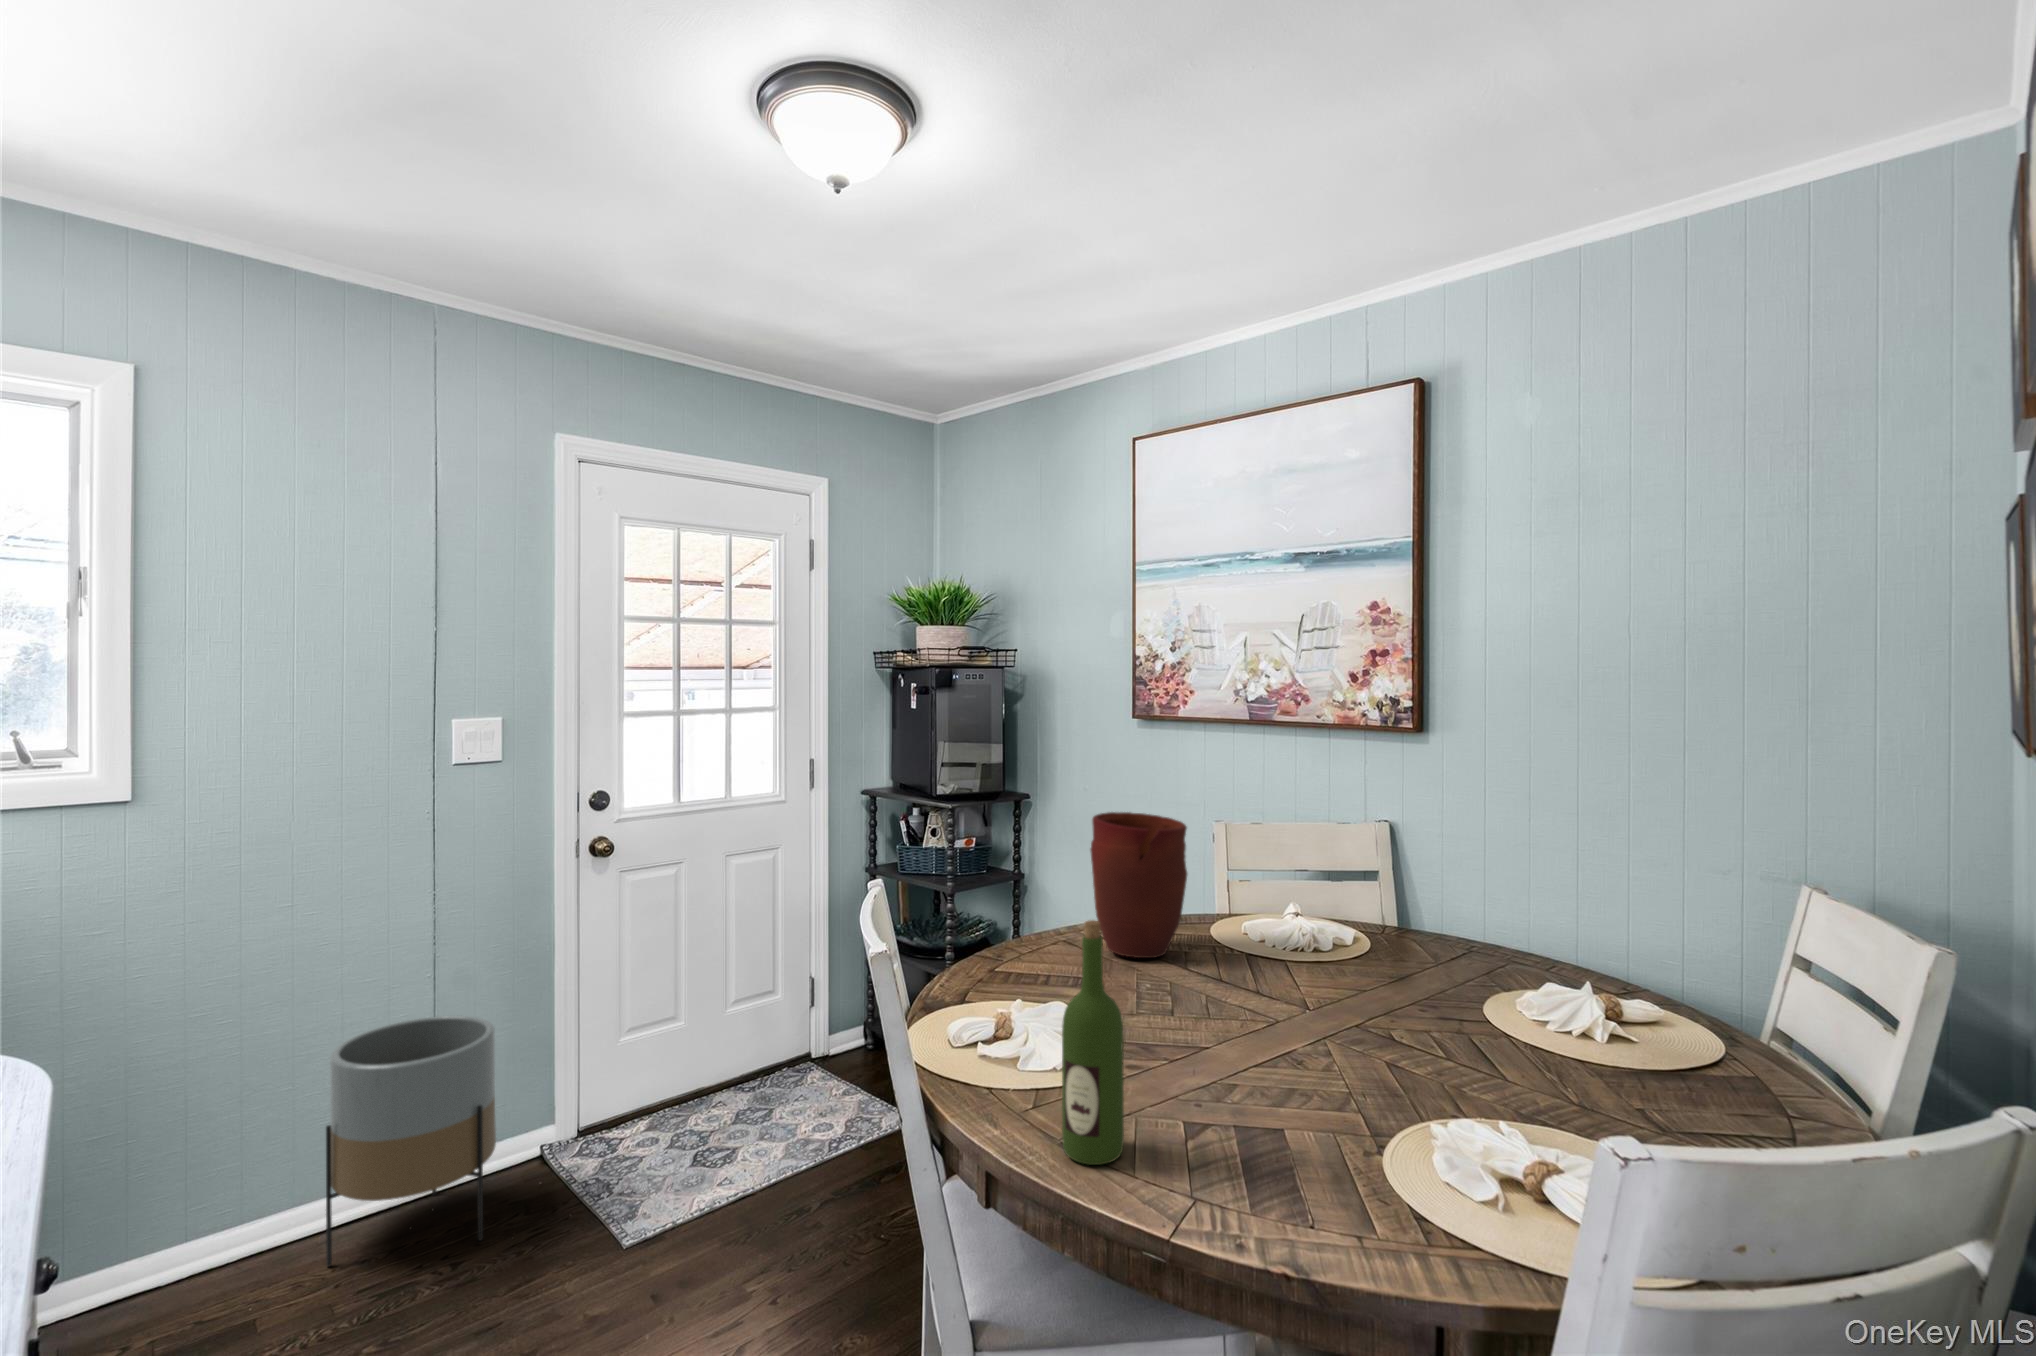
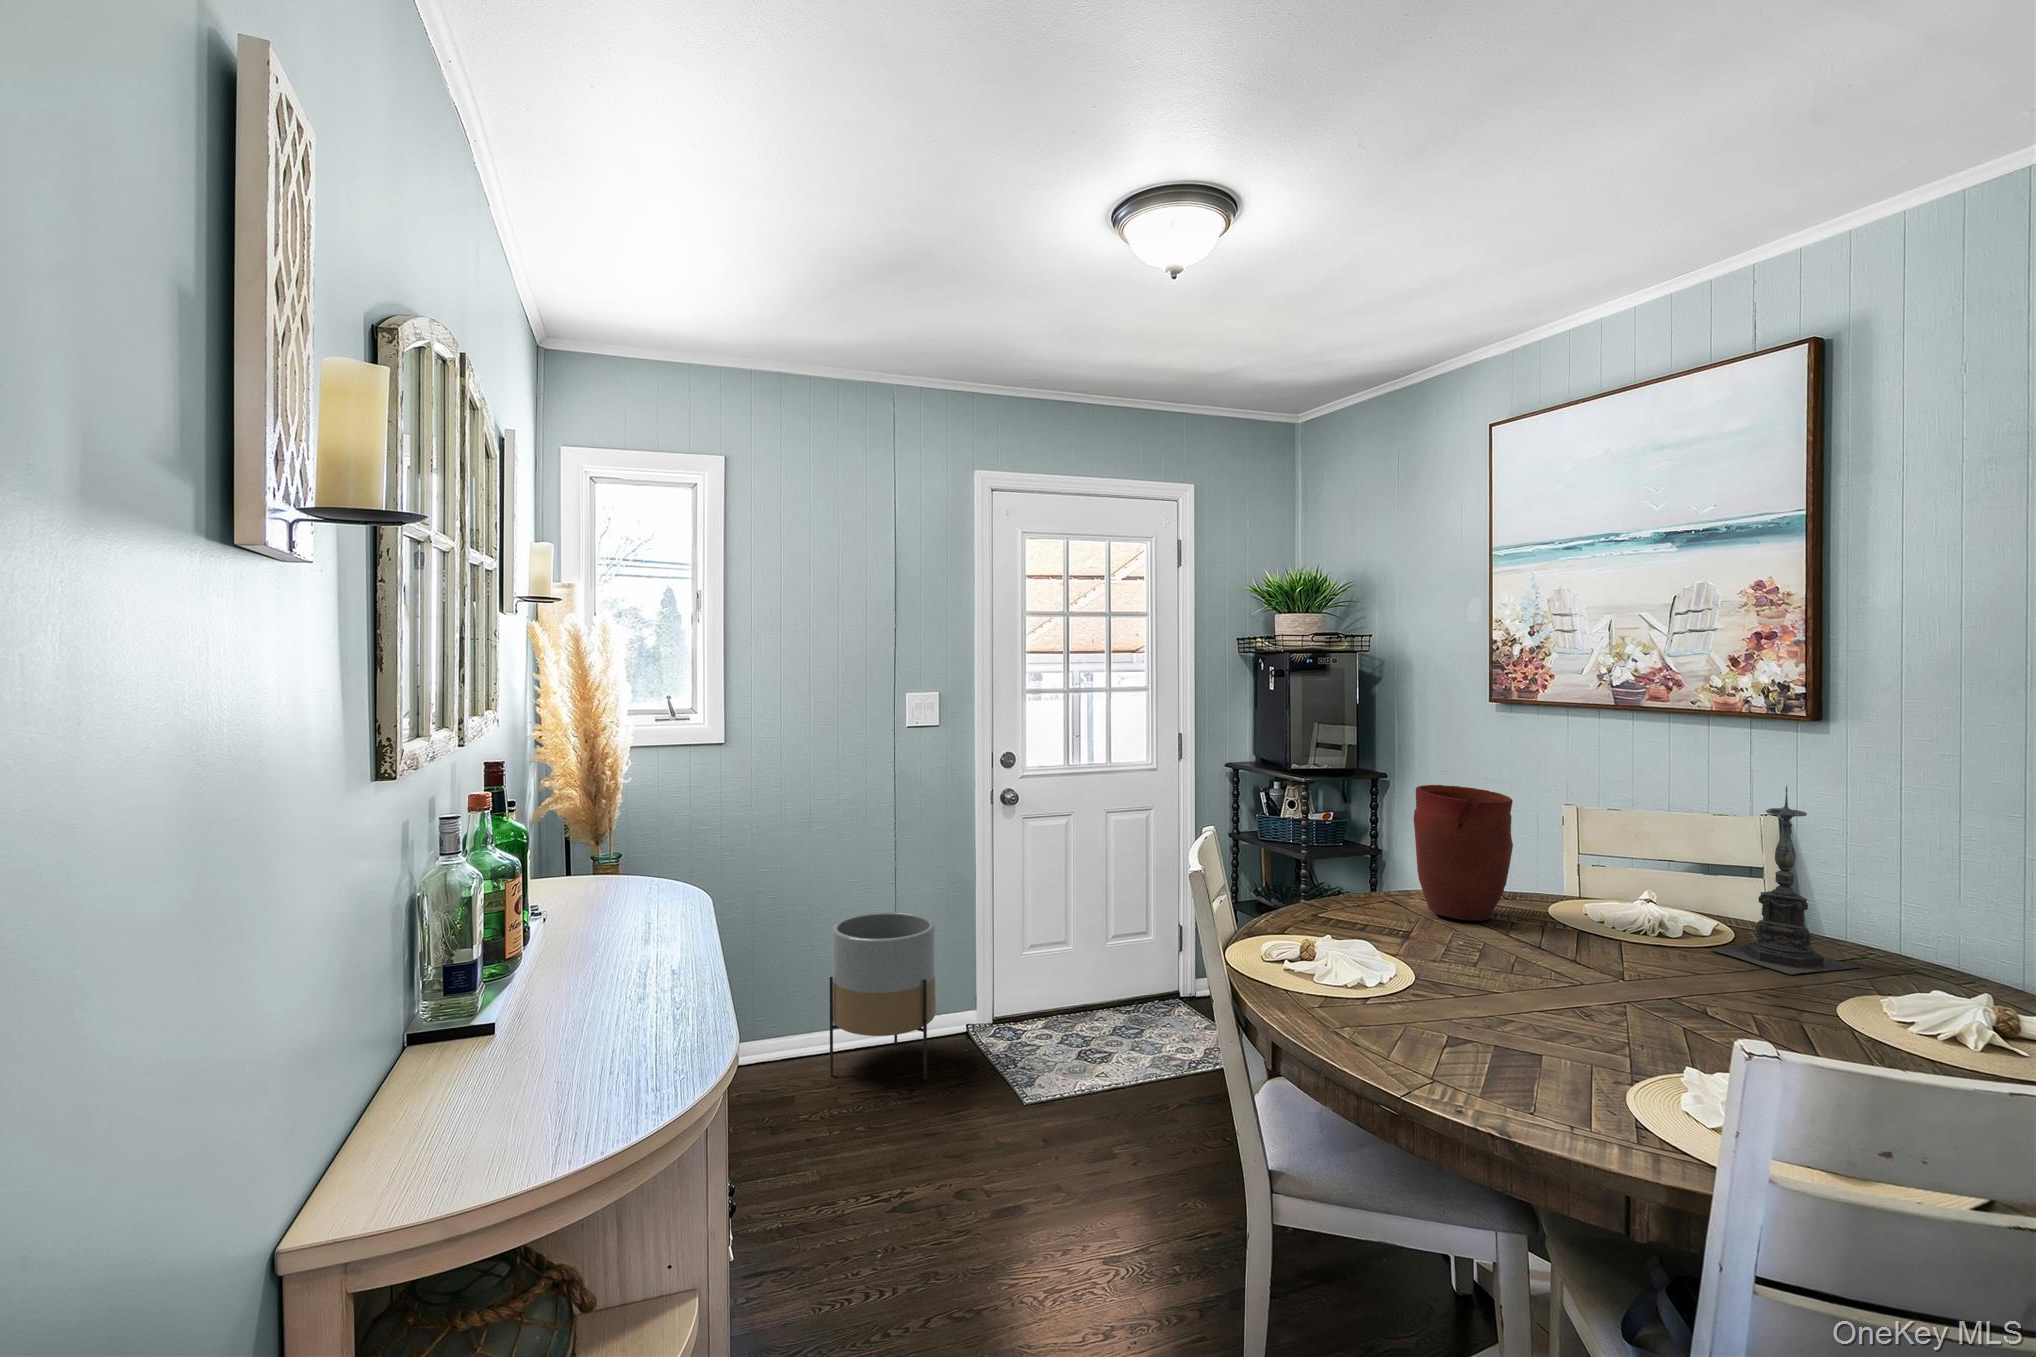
candle holder: none [1364,799,1482,983] -> present [1711,786,1859,974]
wine bottle: present [1062,920,1124,1165] -> none [1332,853,1385,1050]

